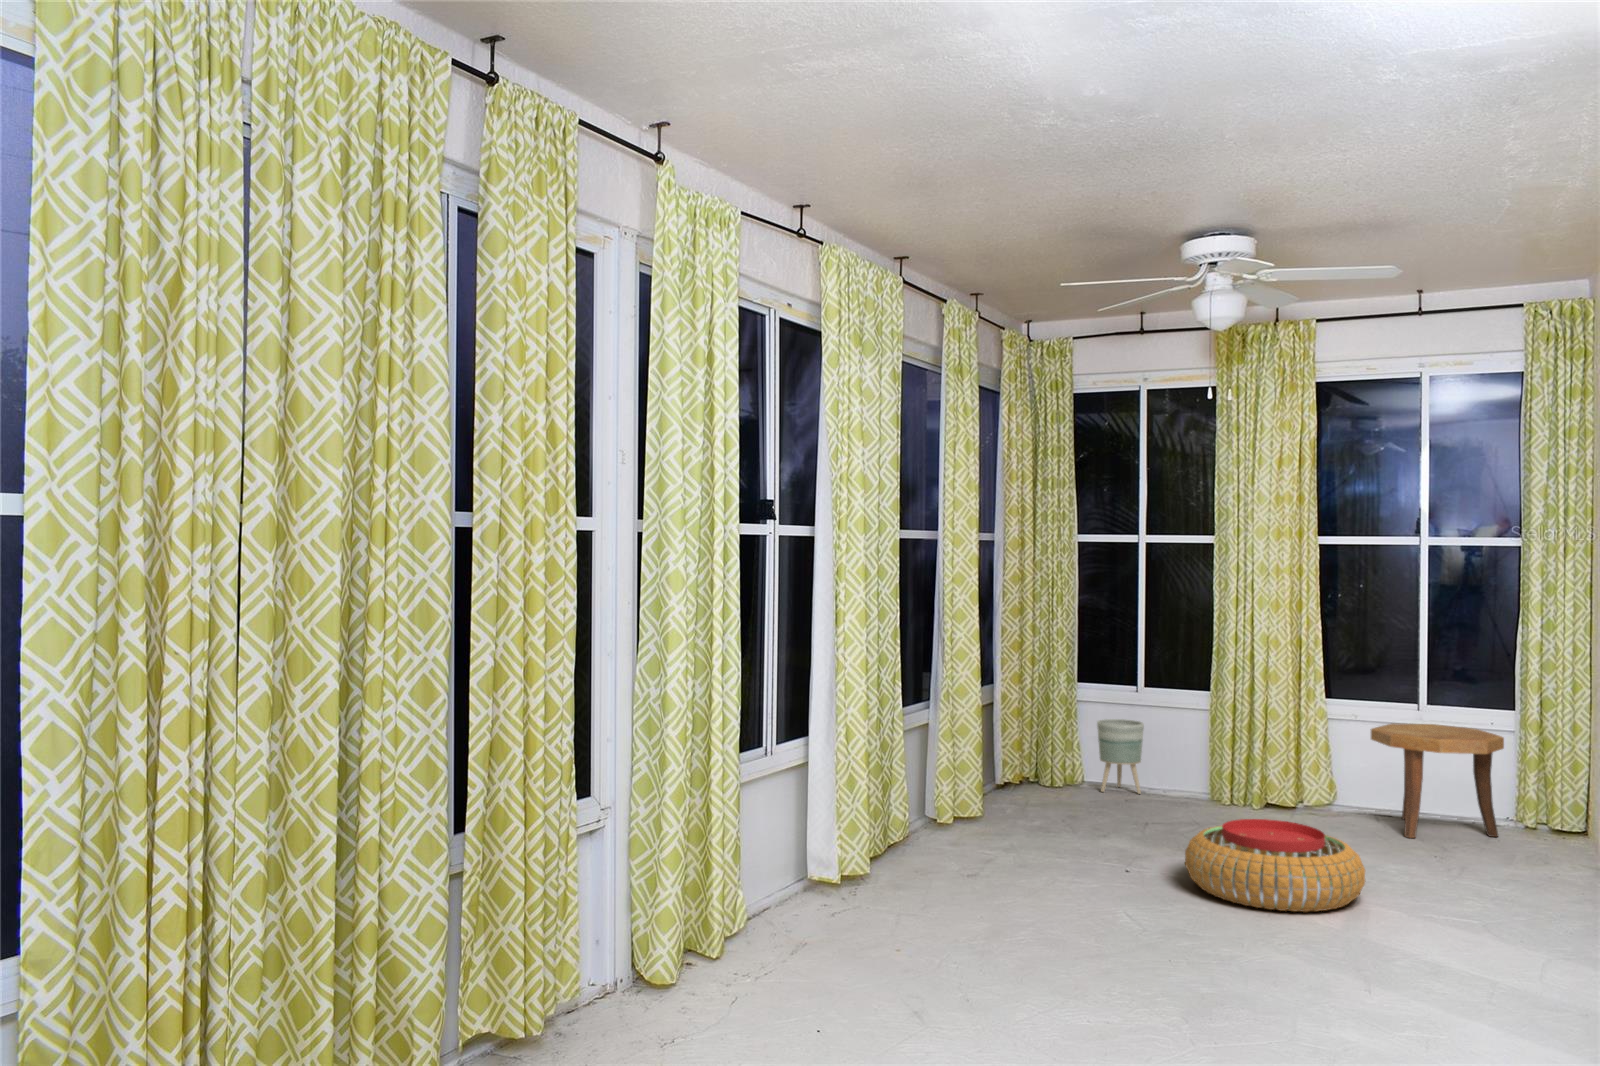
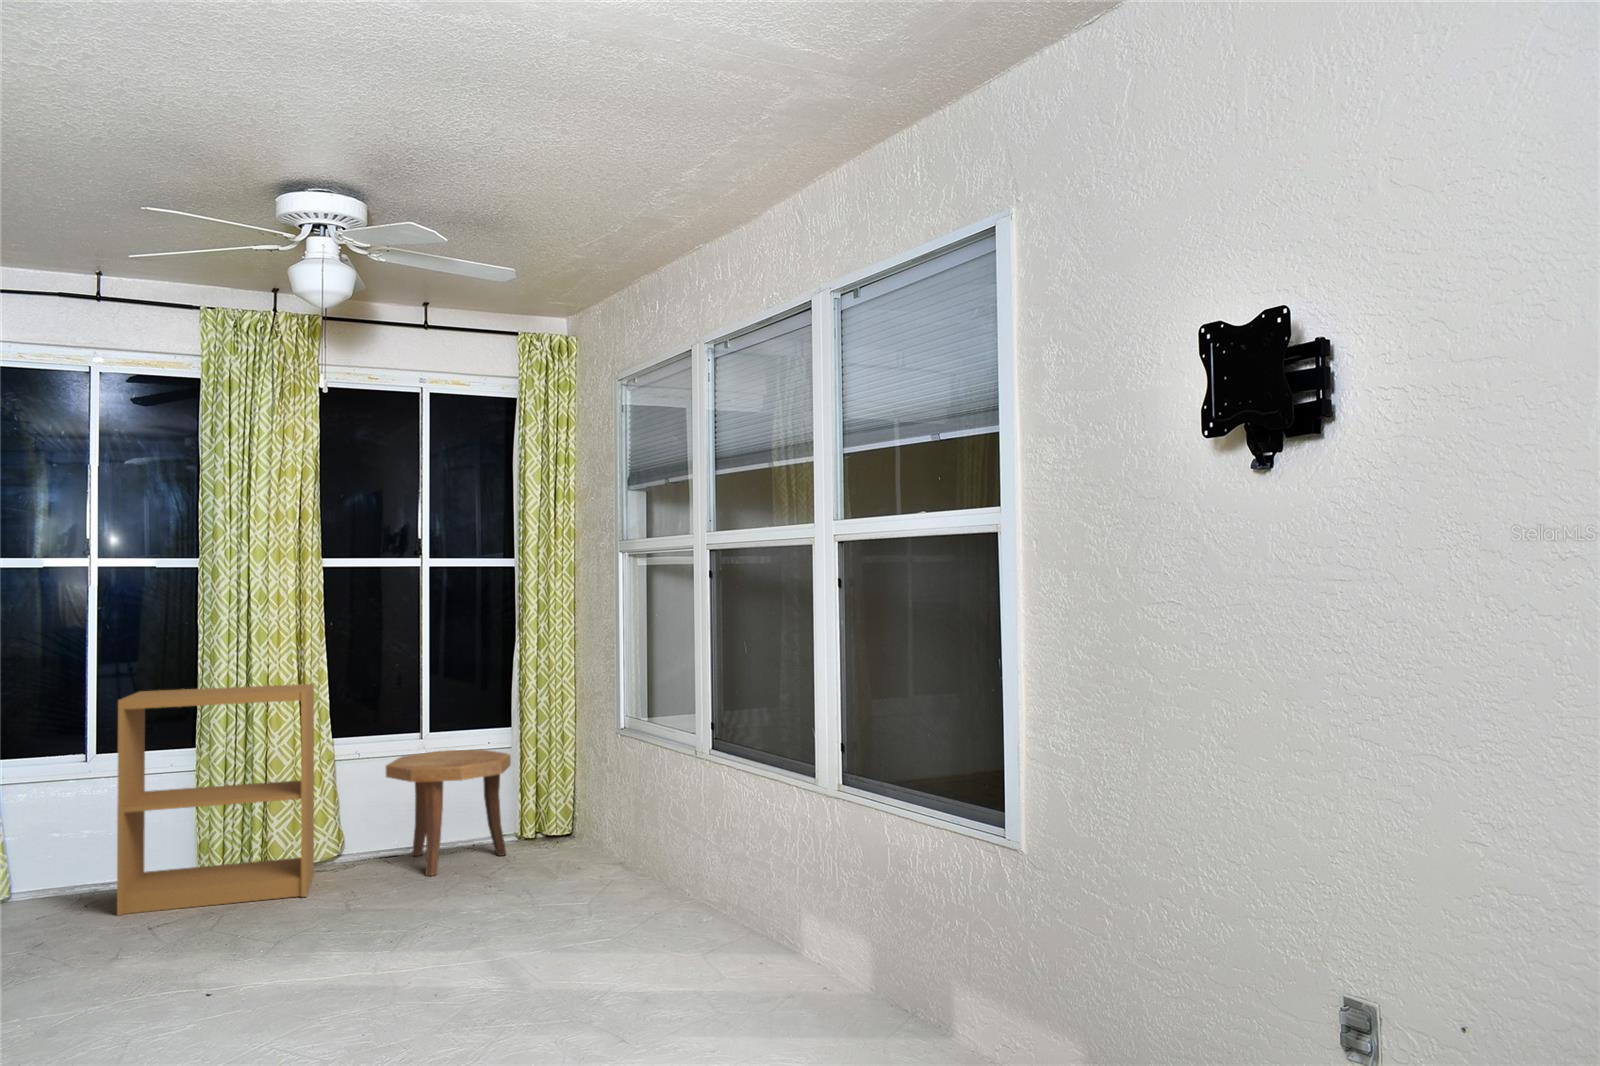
bookshelf: none [1148,641,1306,829] -> present [117,684,314,916]
planter: present [1097,719,1144,794] -> none [30,800,101,905]
pouf: present [1185,819,1365,912] -> none [212,893,432,1015]

